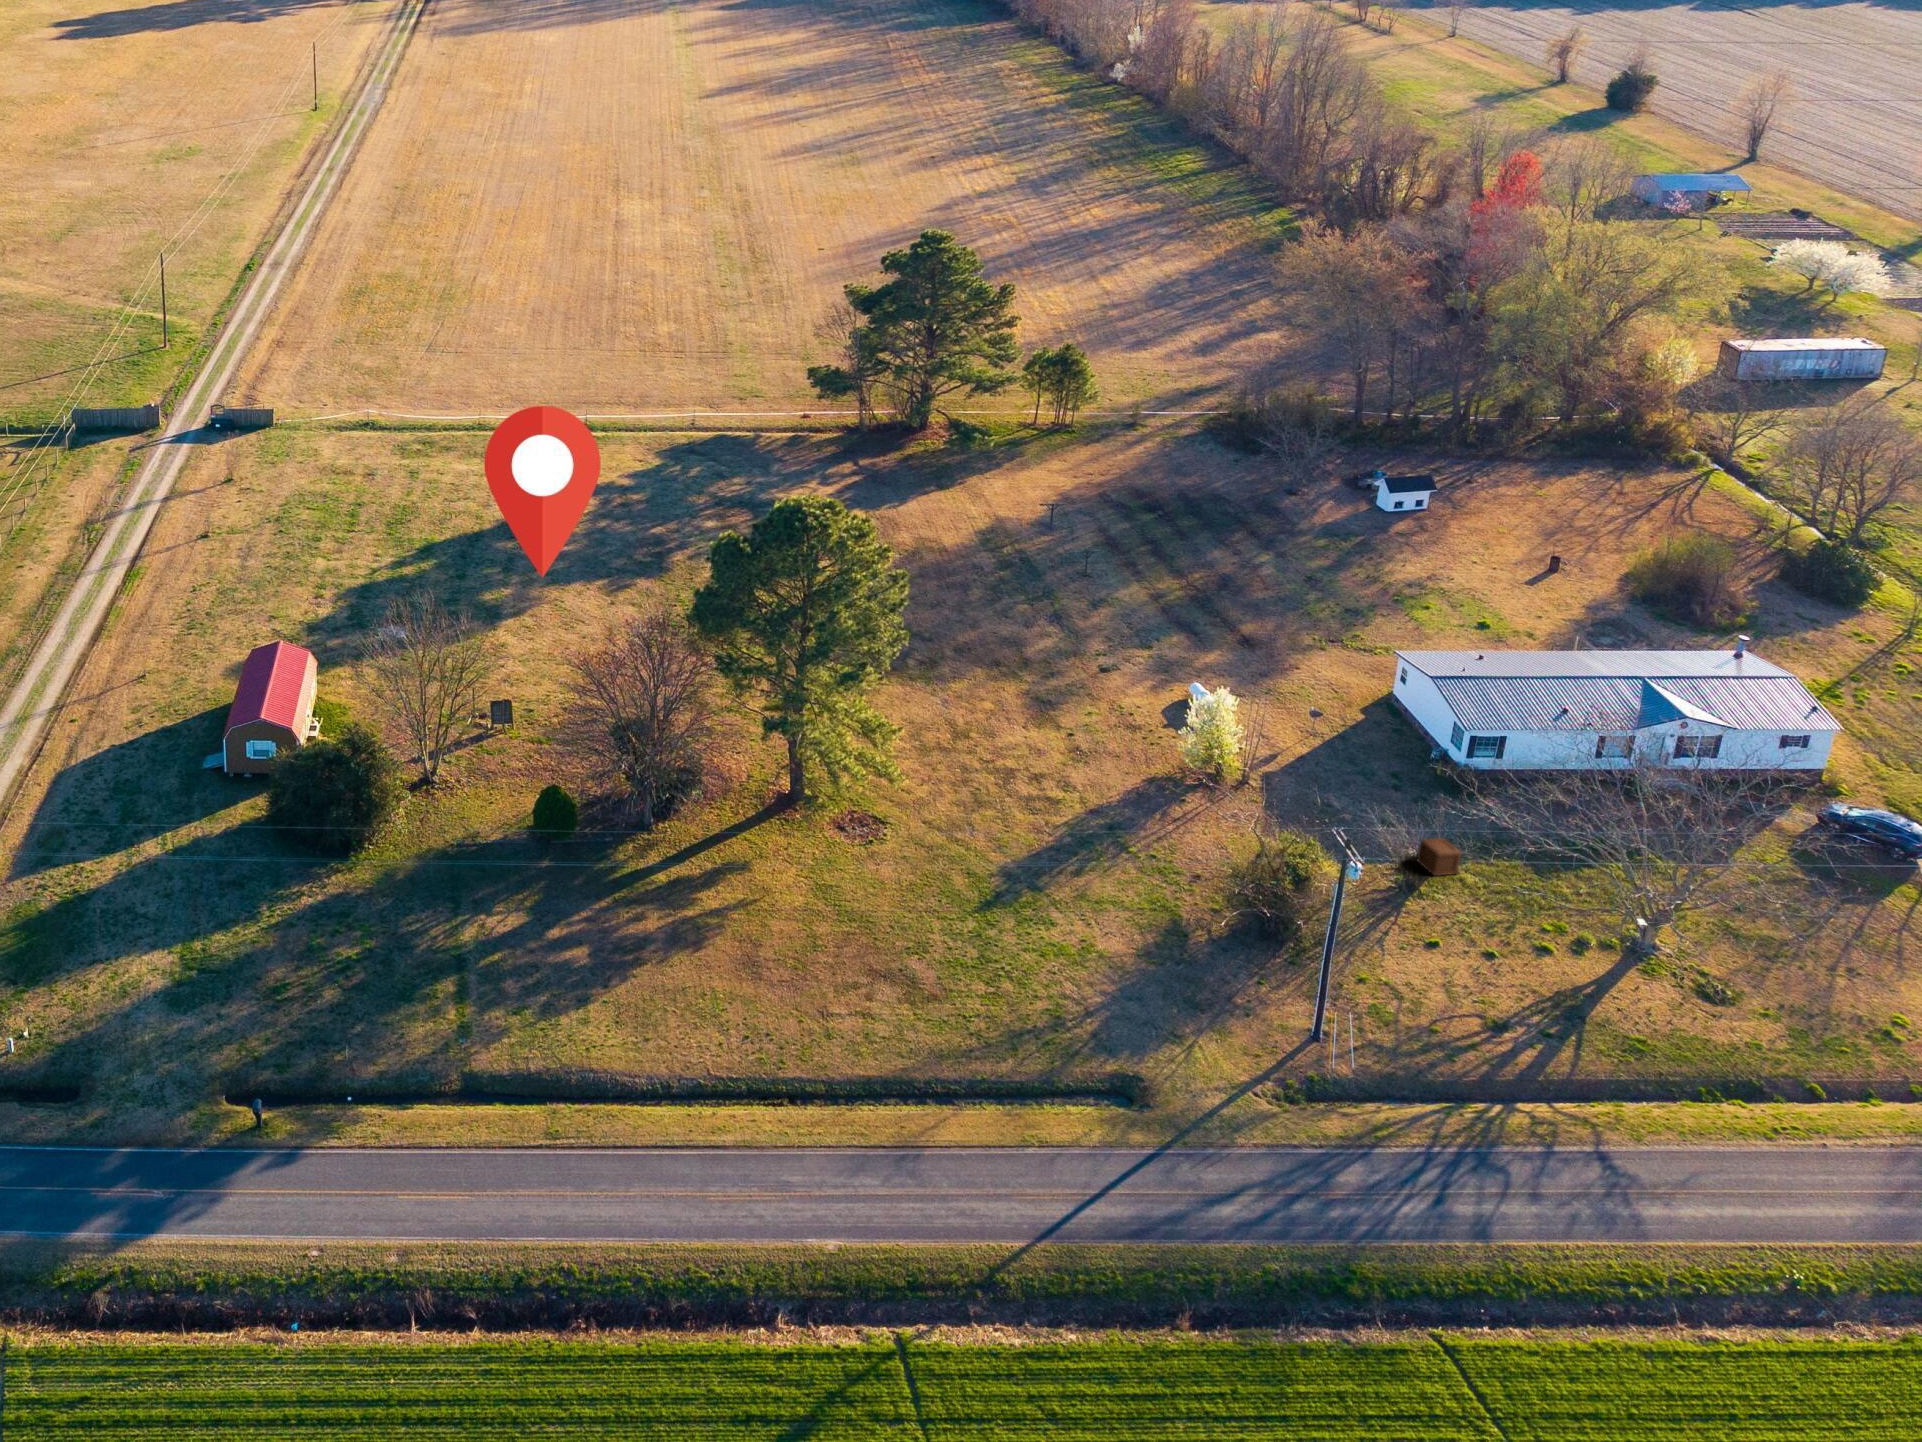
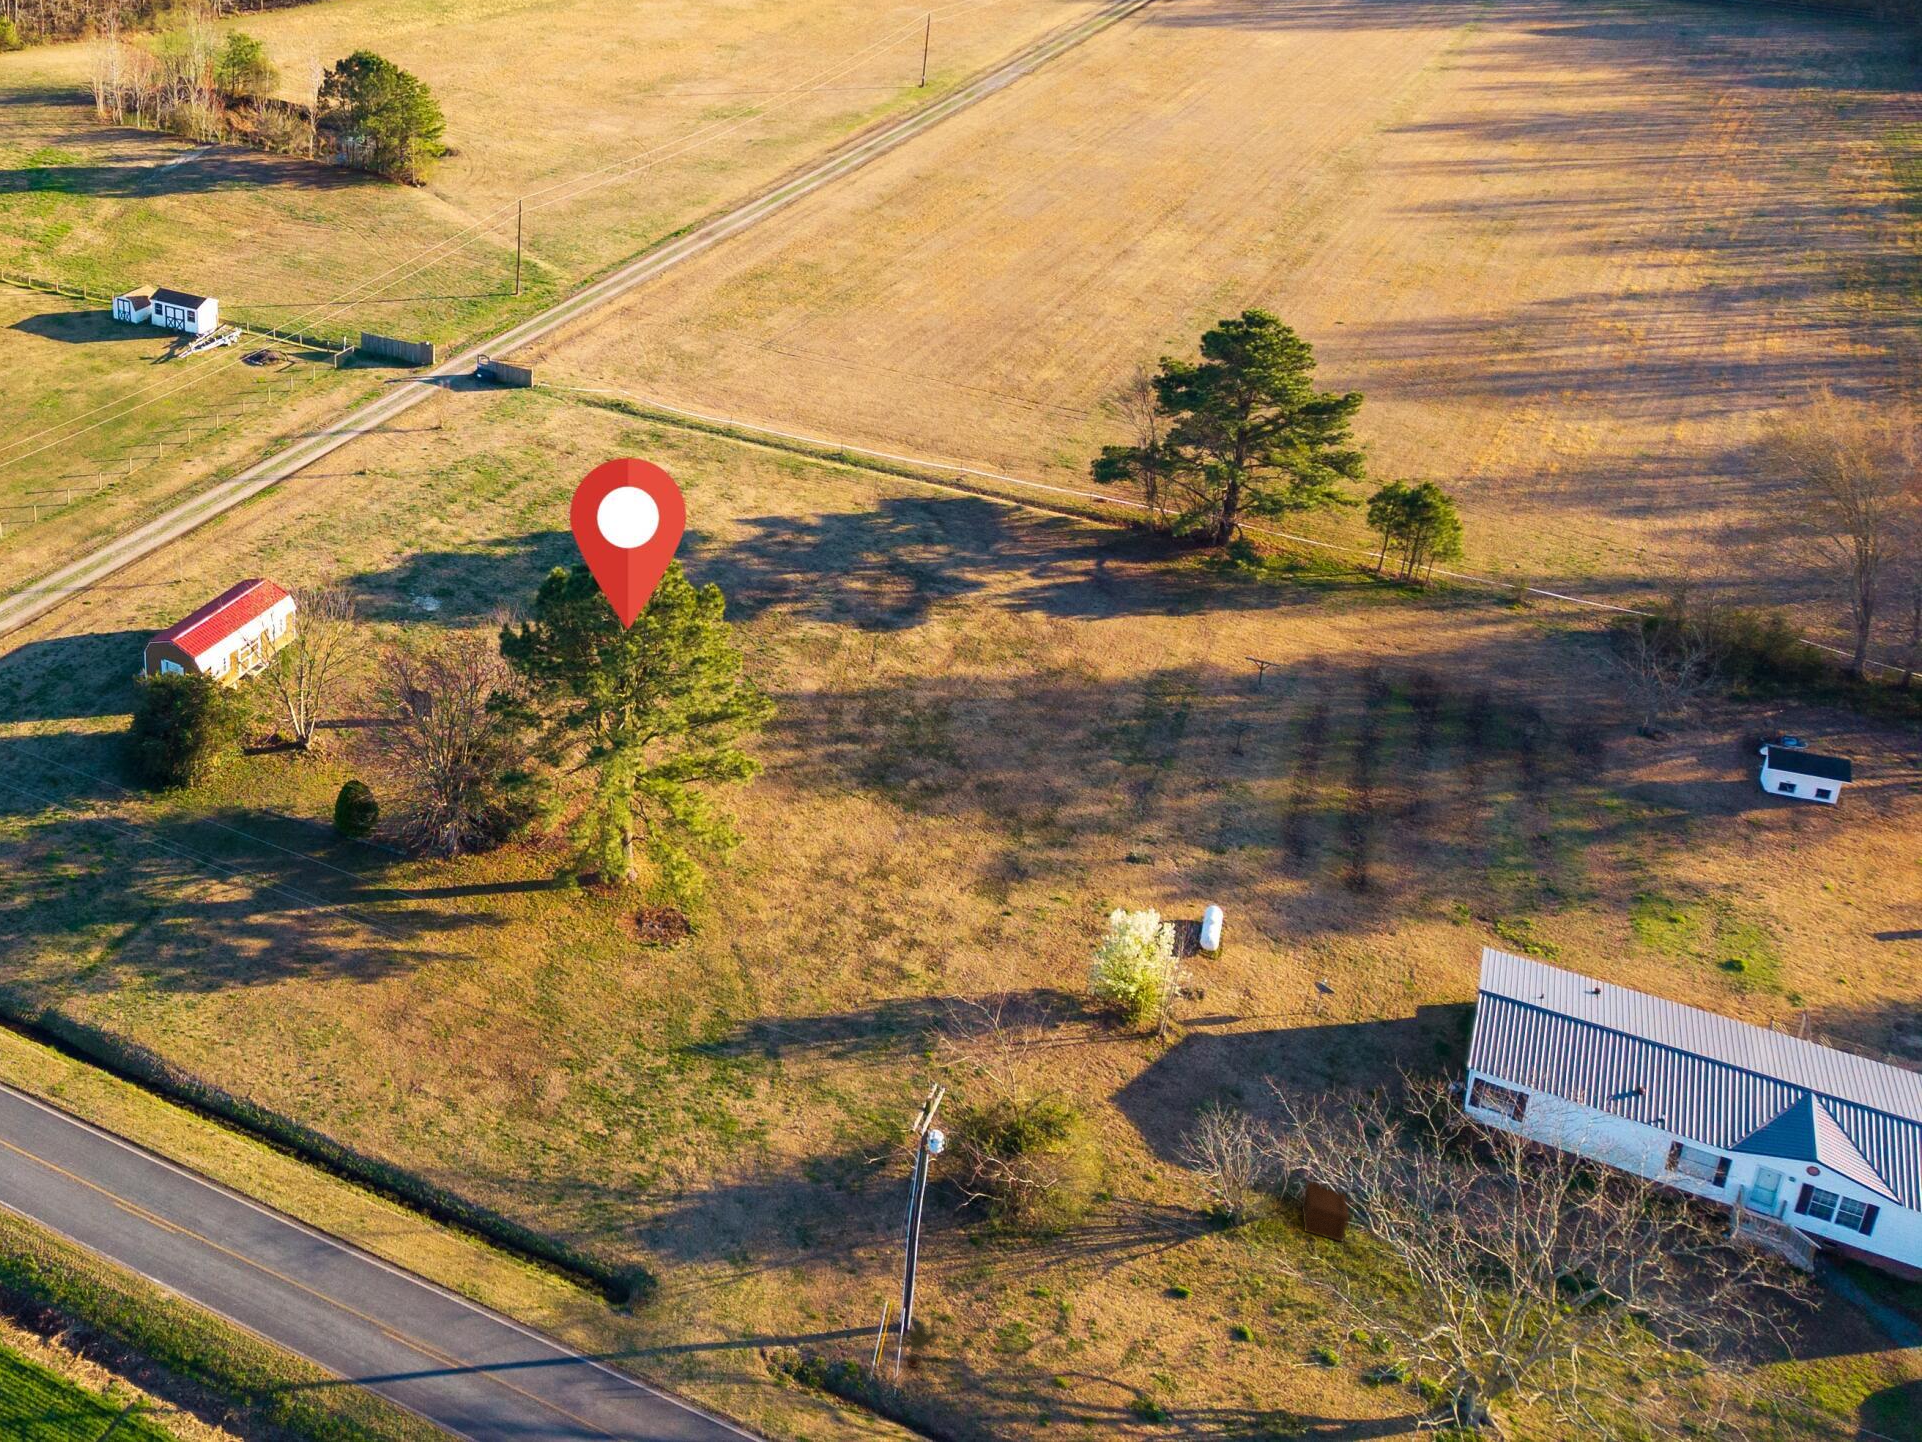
potted tree: none [1323,1013,1351,1053] -> present [895,1323,937,1368]

